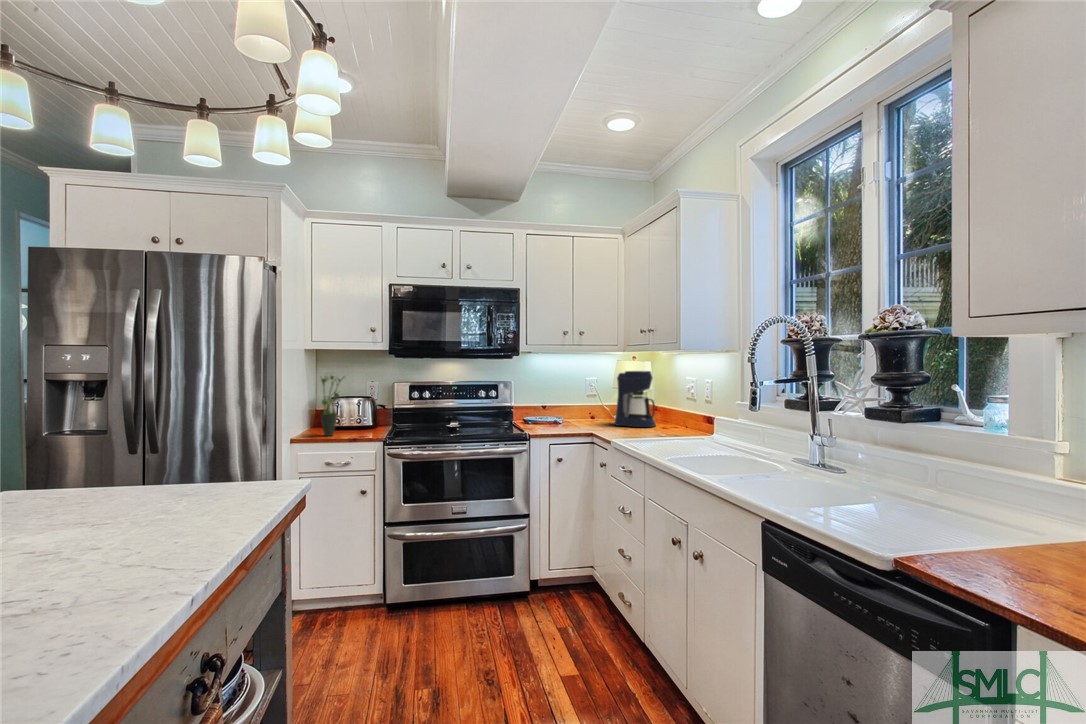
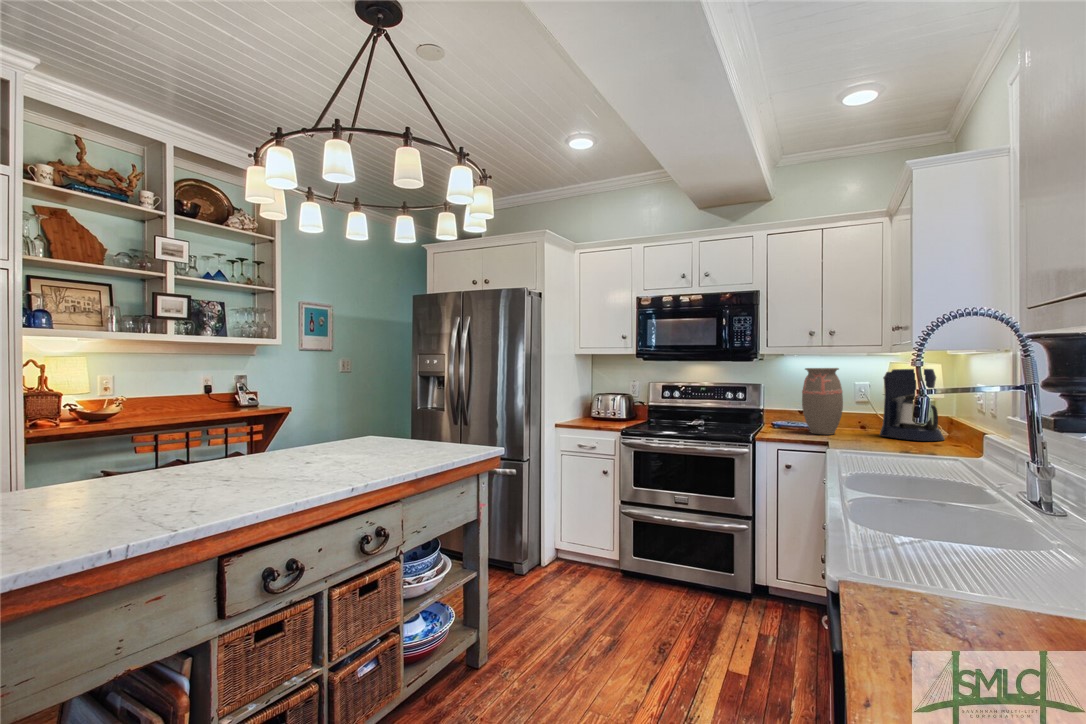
decorative vase: none [558,370,589,427] -> present [802,368,843,435]
potted plant: present [321,376,341,436] -> none [579,372,600,424]

